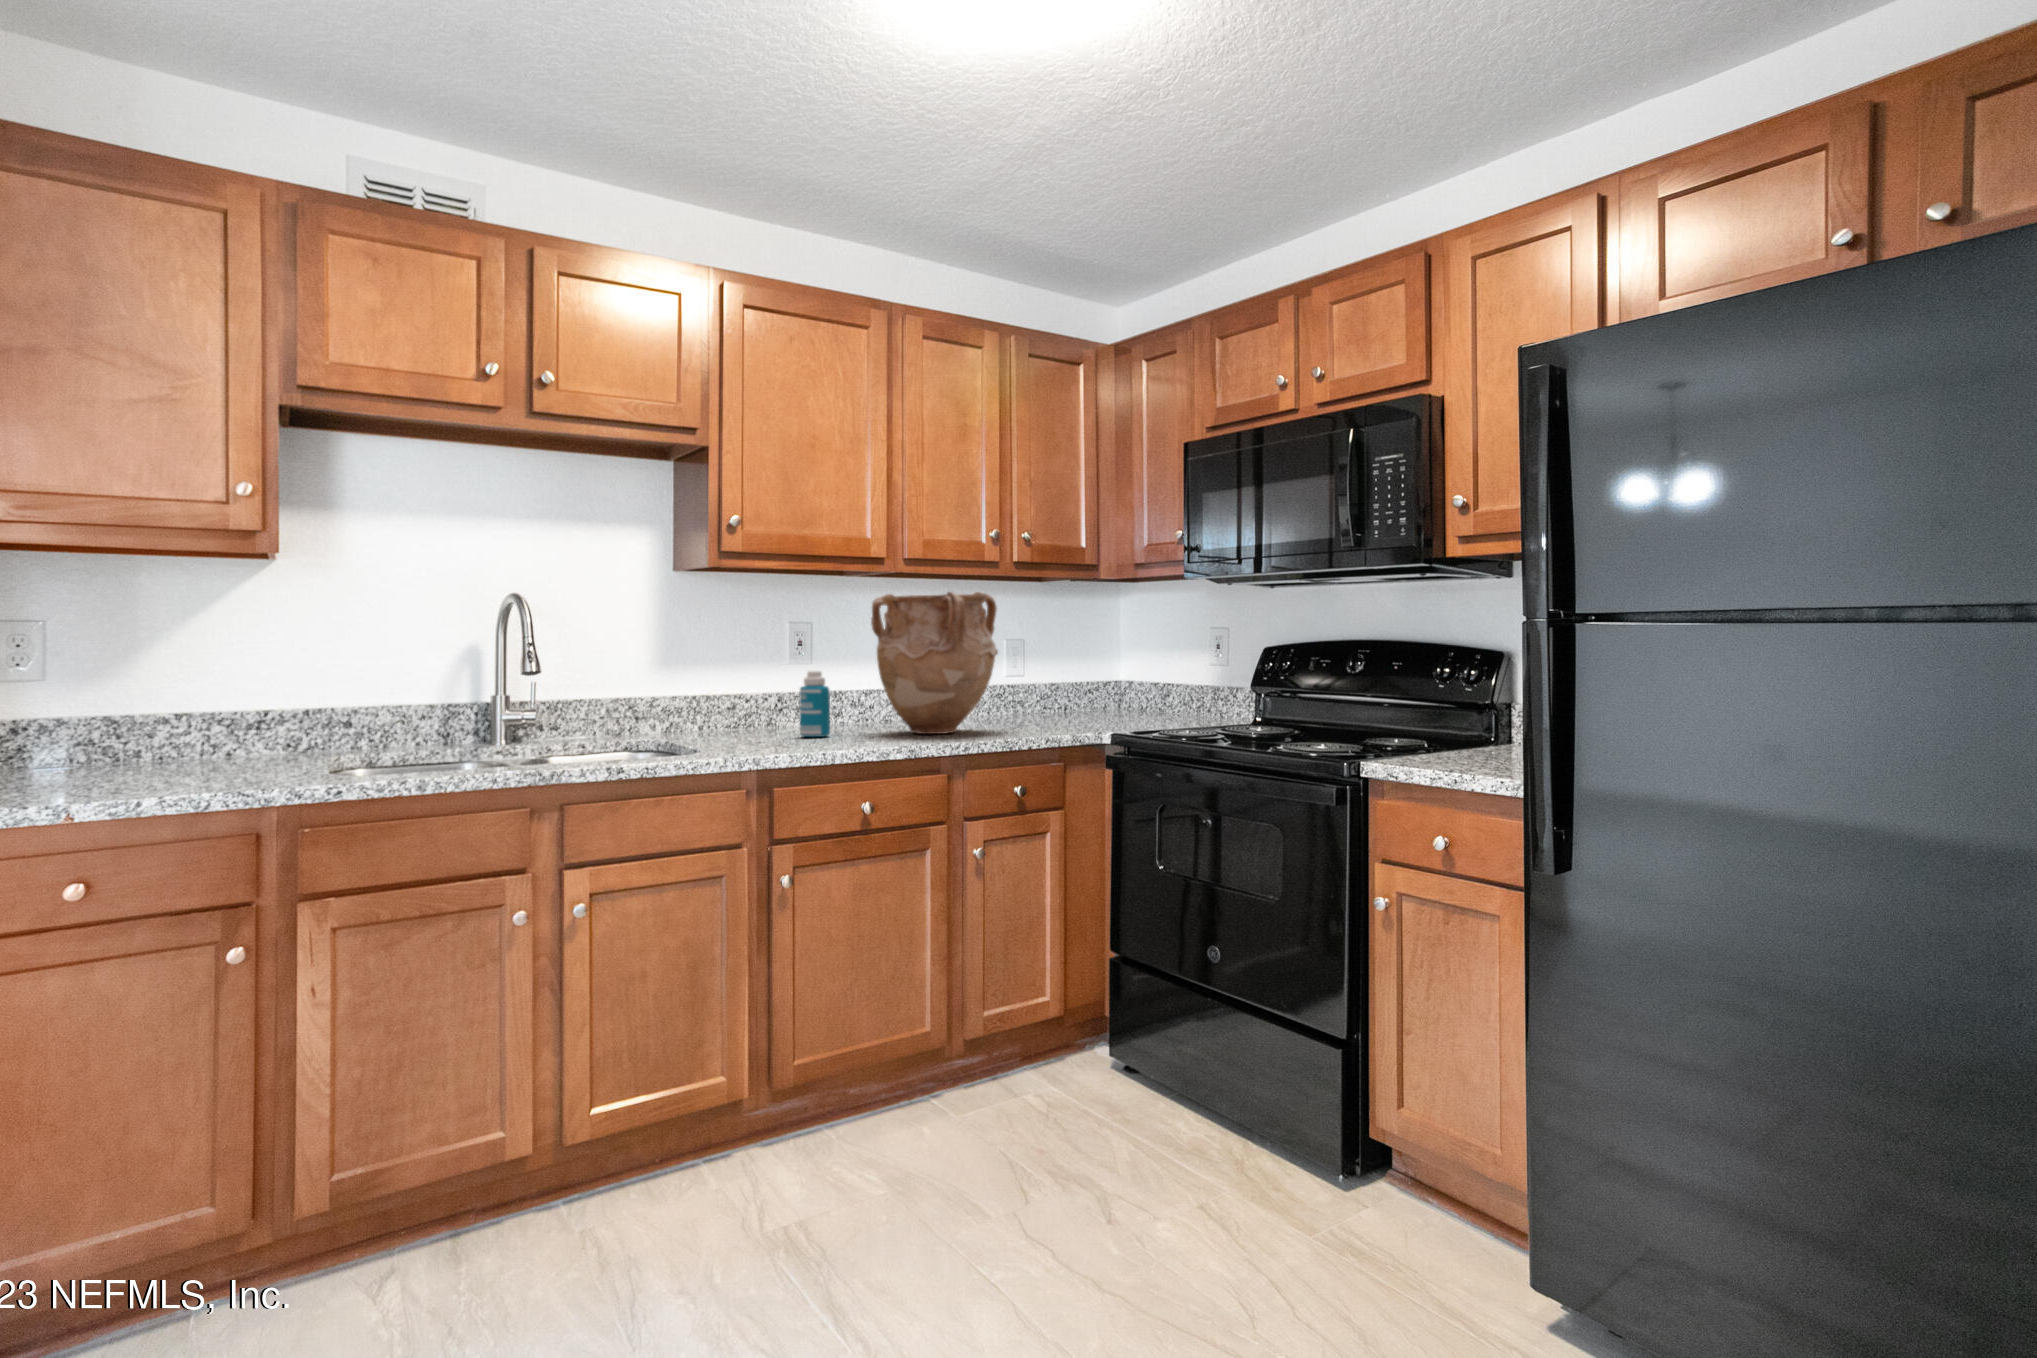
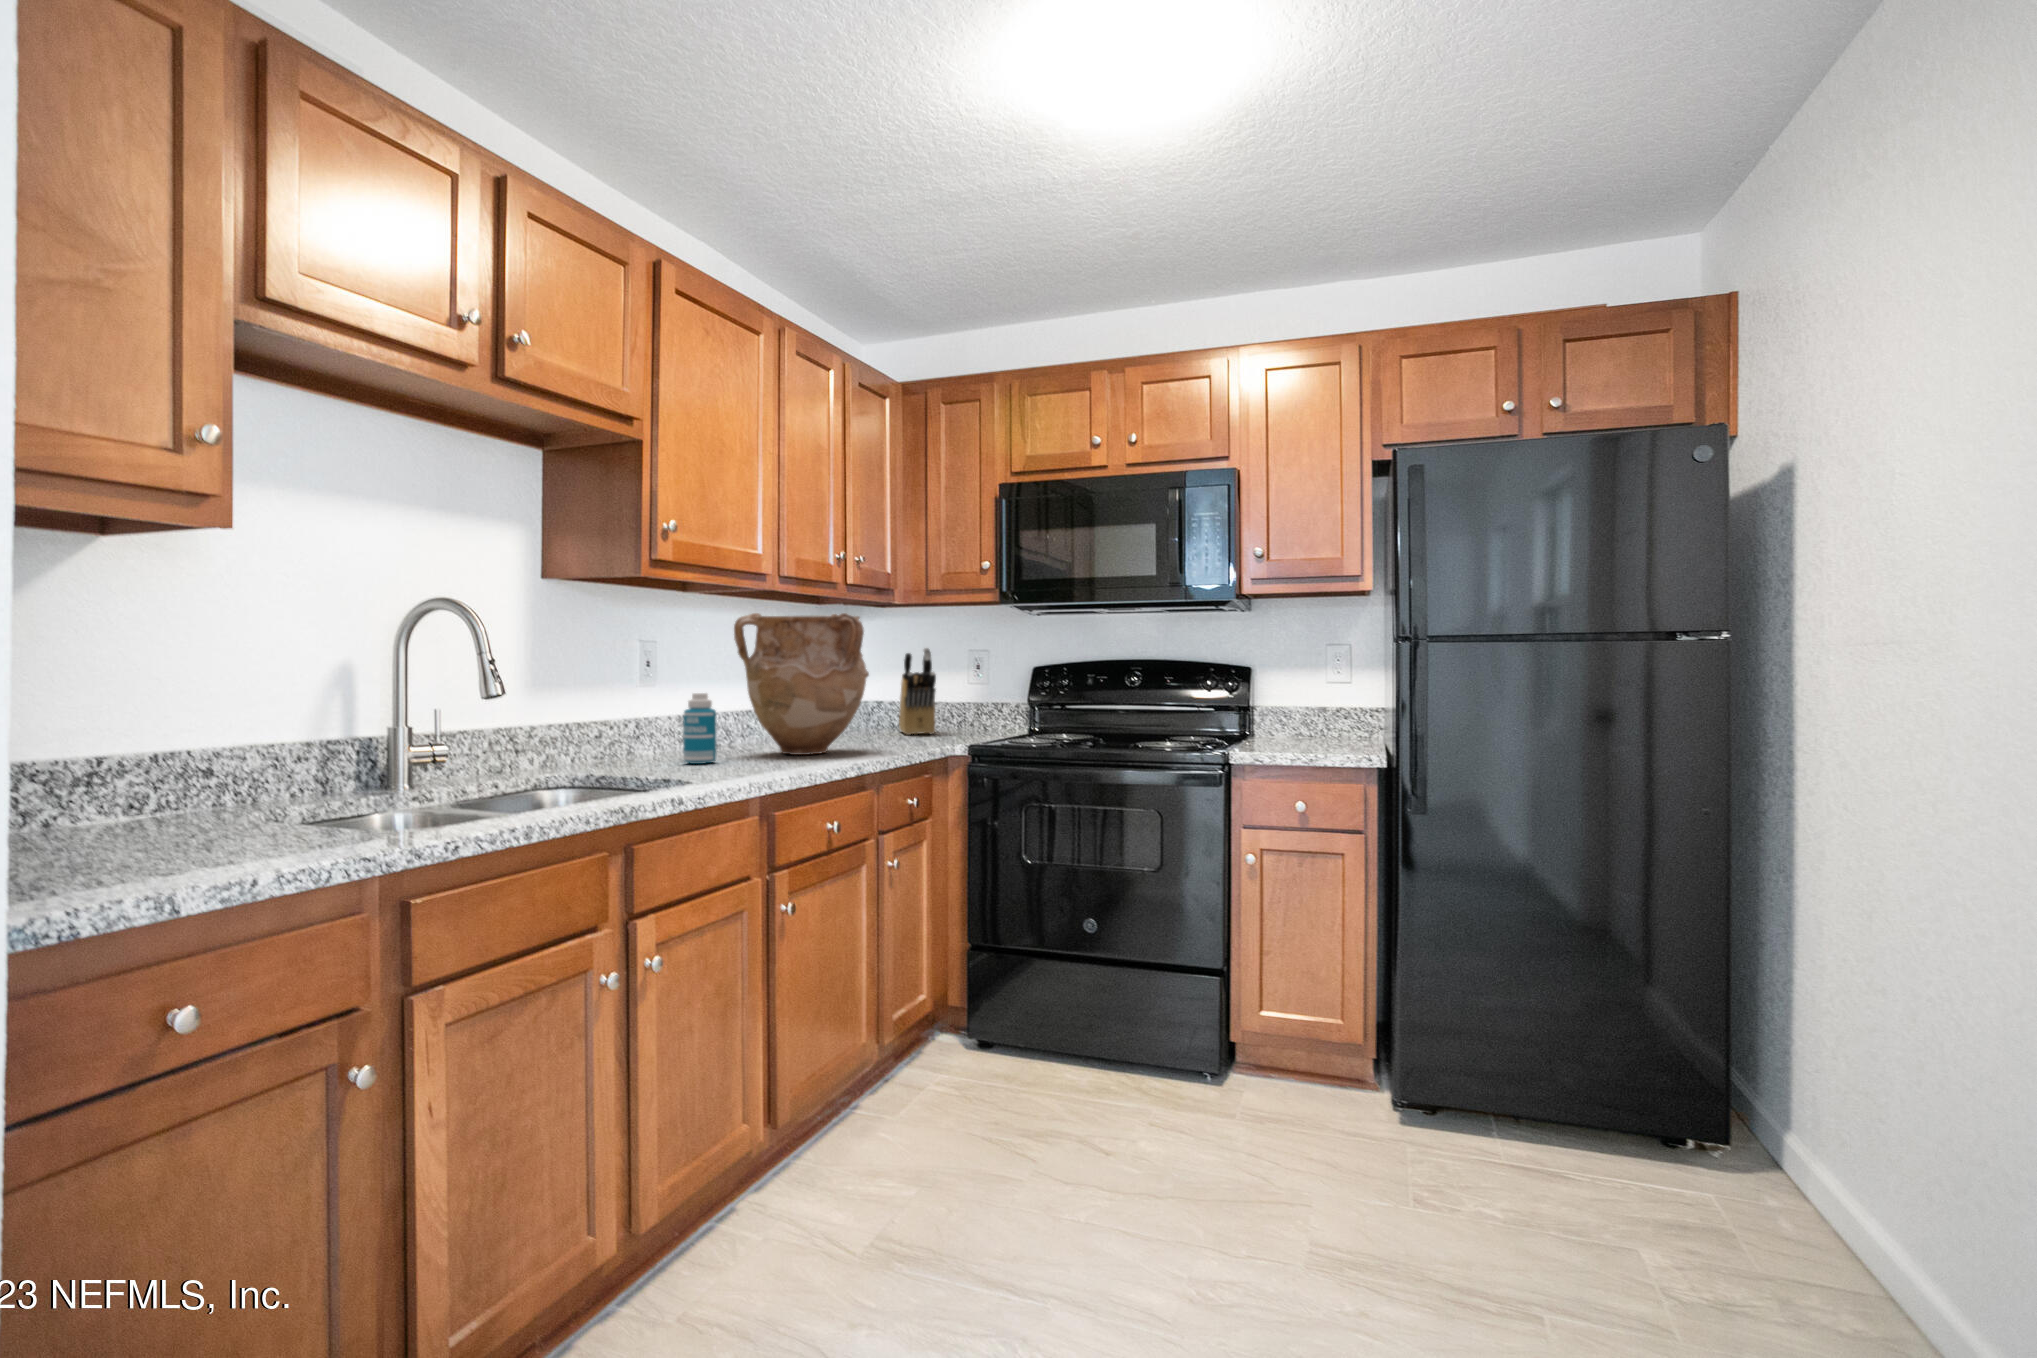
knife block: none [1120,624,1182,719] -> present [899,648,936,735]

